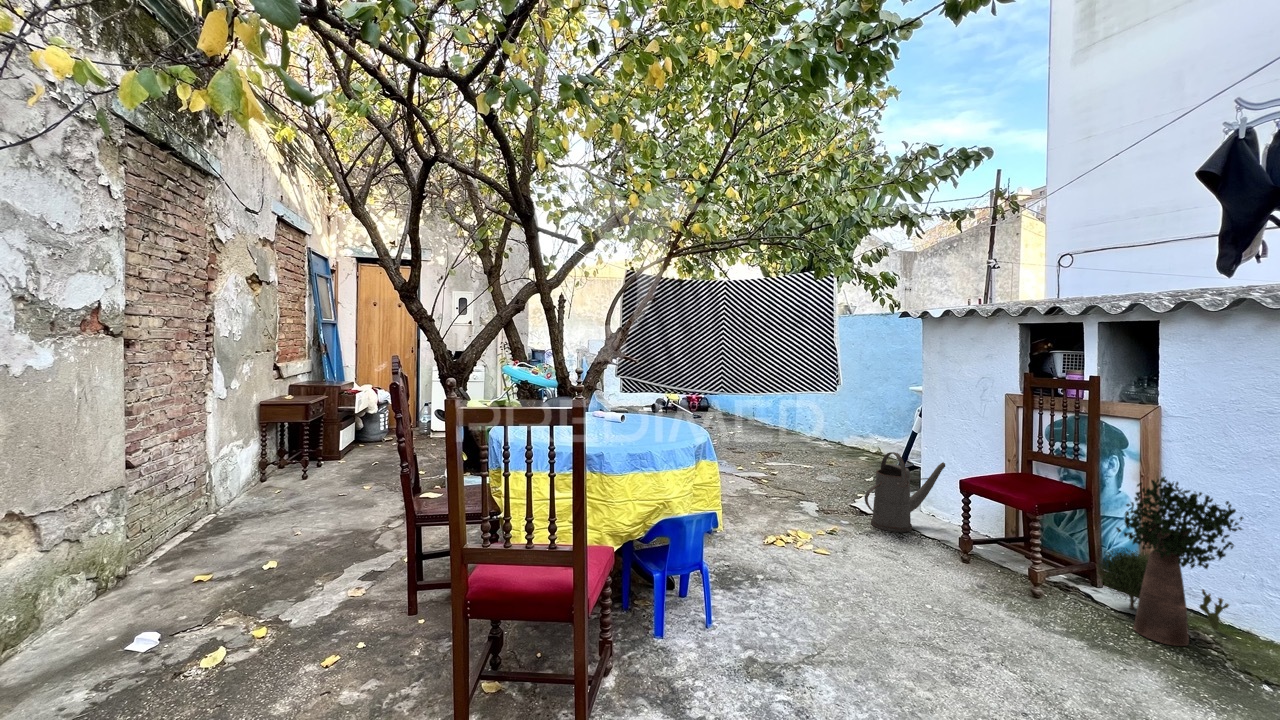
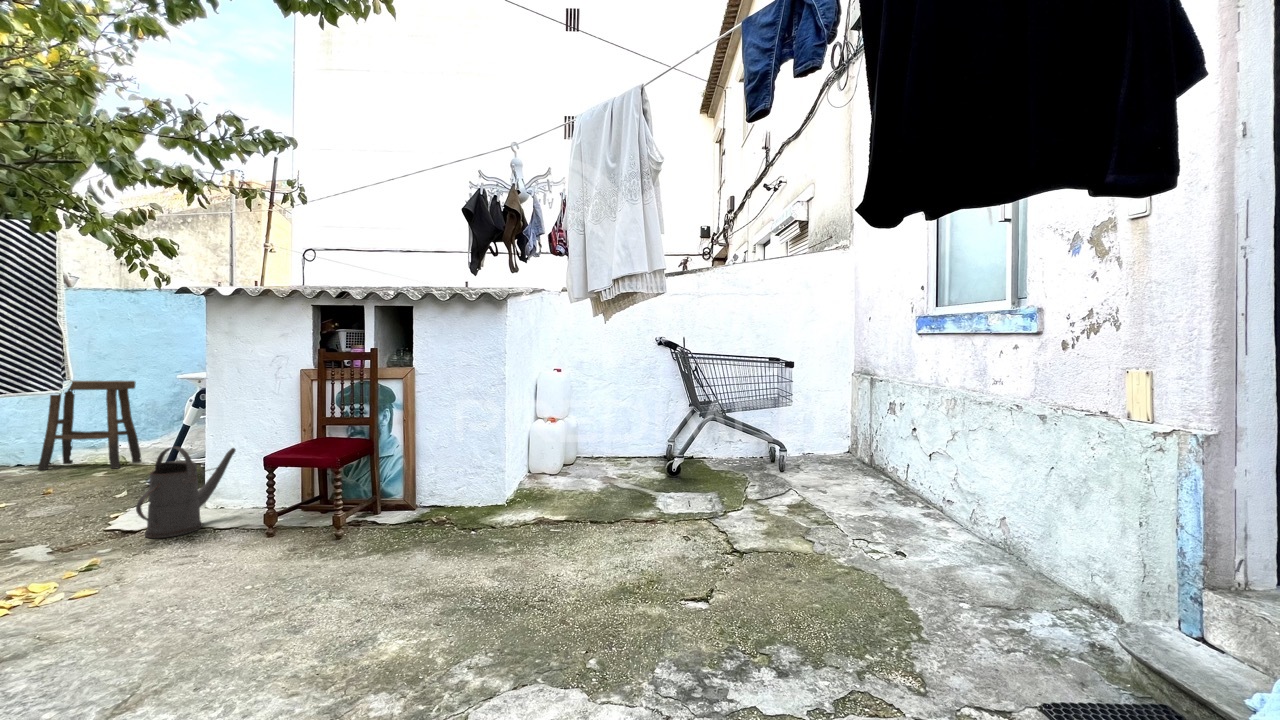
stool: none [830,383,890,457] -> present [38,380,142,470]
potted plant: present [1098,477,1243,646] -> none [382,418,463,534]

